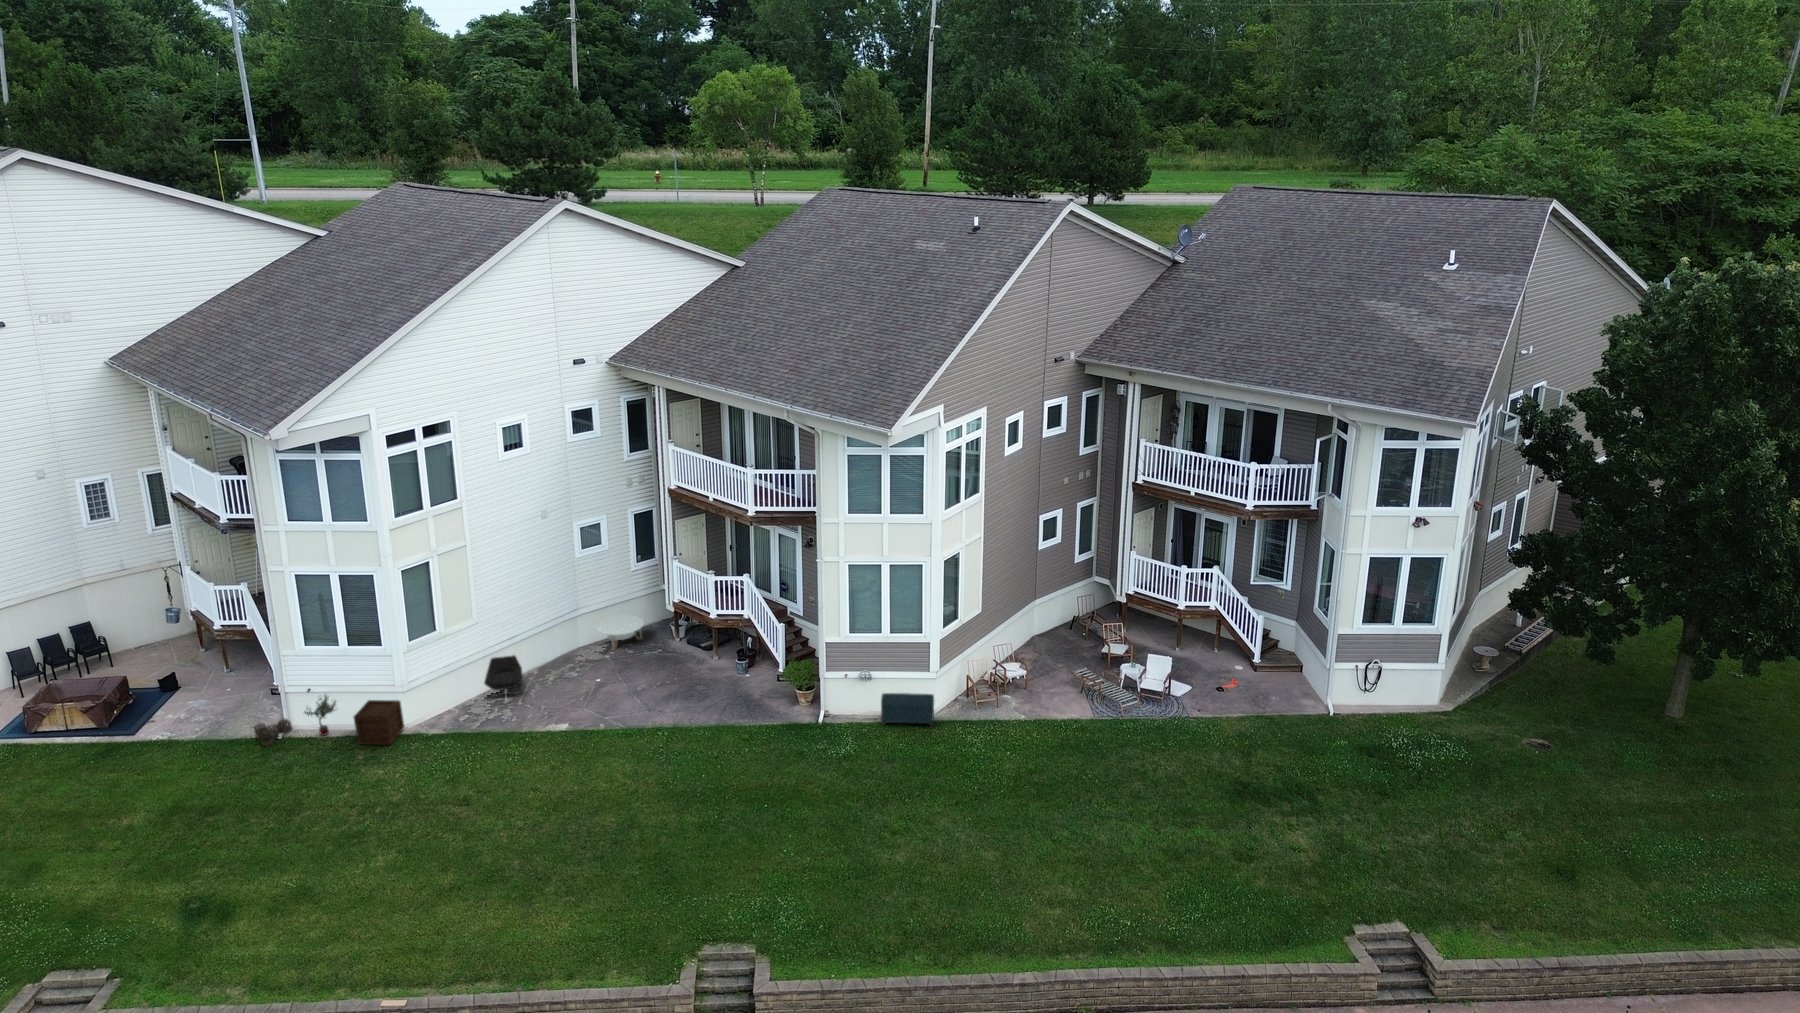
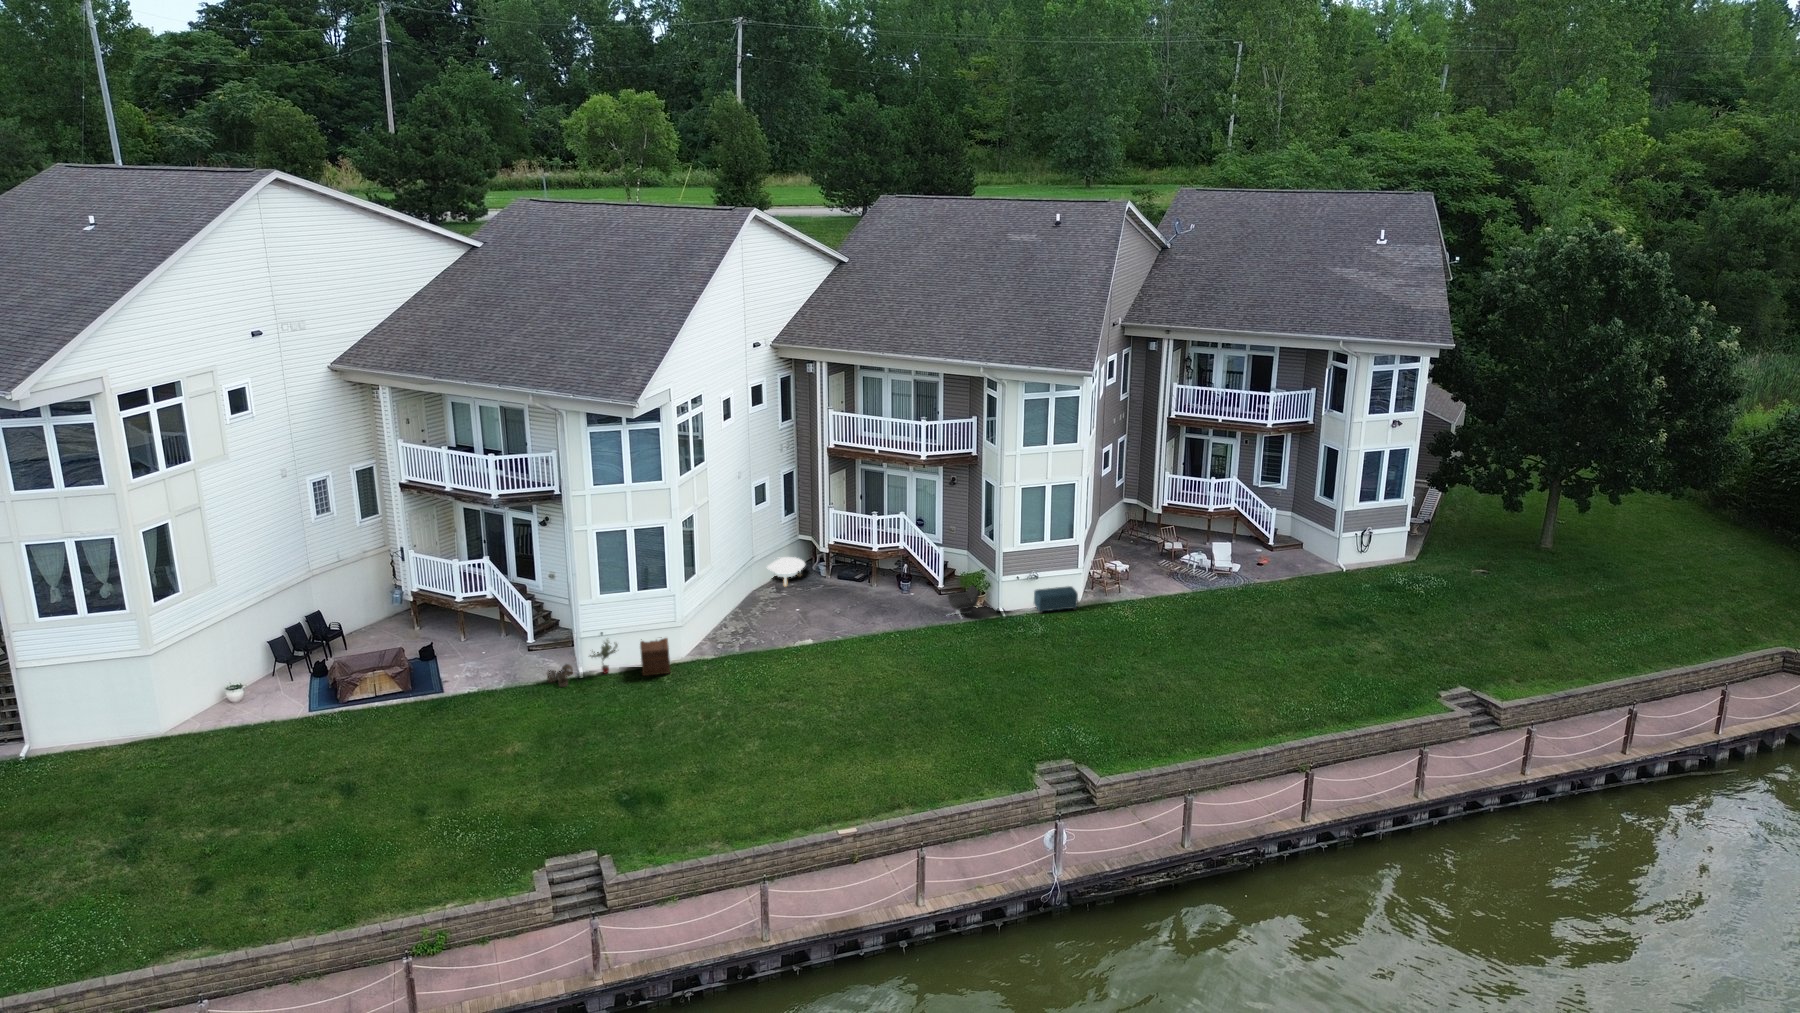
lounge chair: present [484,655,523,701] -> present [947,585,980,614]

